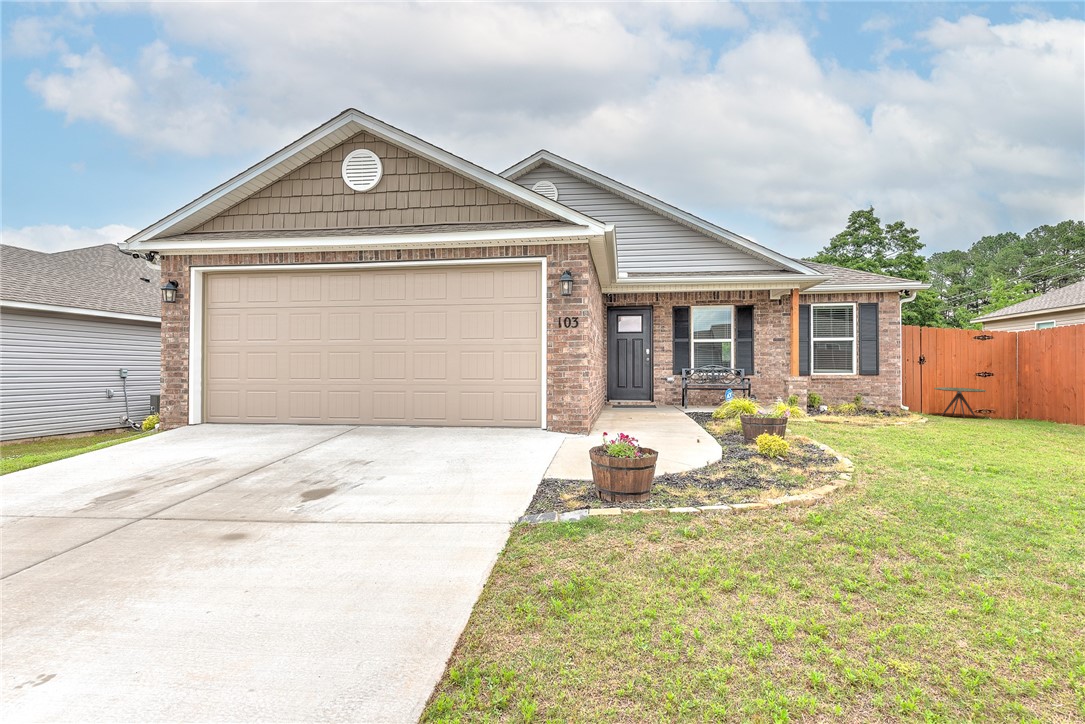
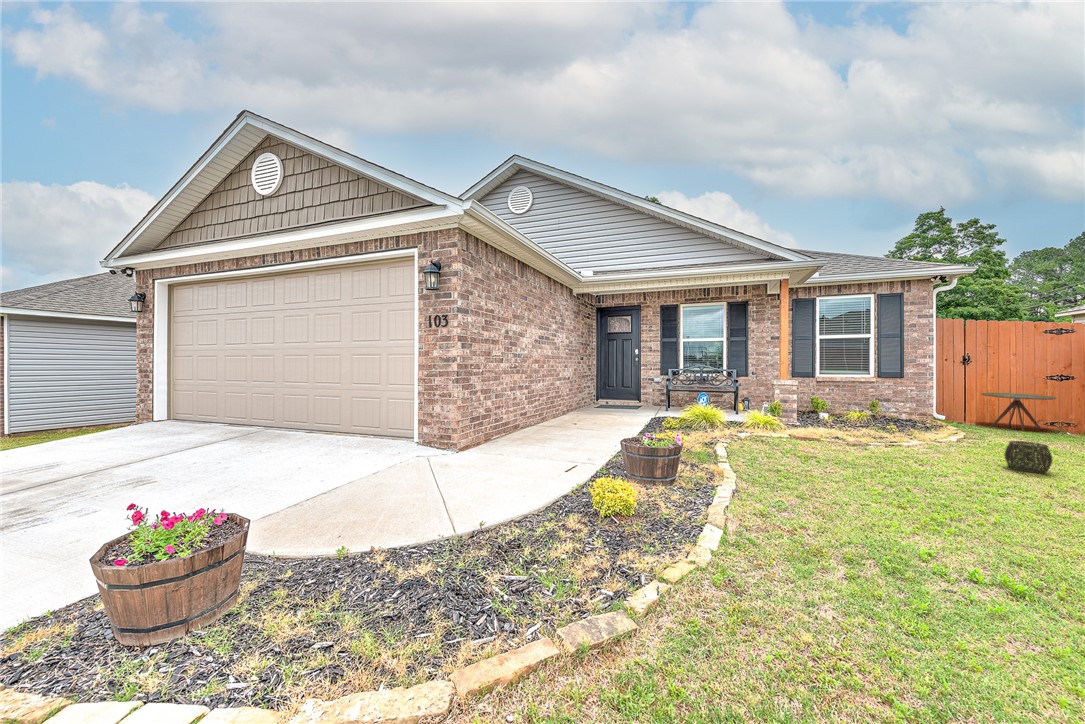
woven basket: none [969,421,999,444] -> present [1005,441,1052,473]

